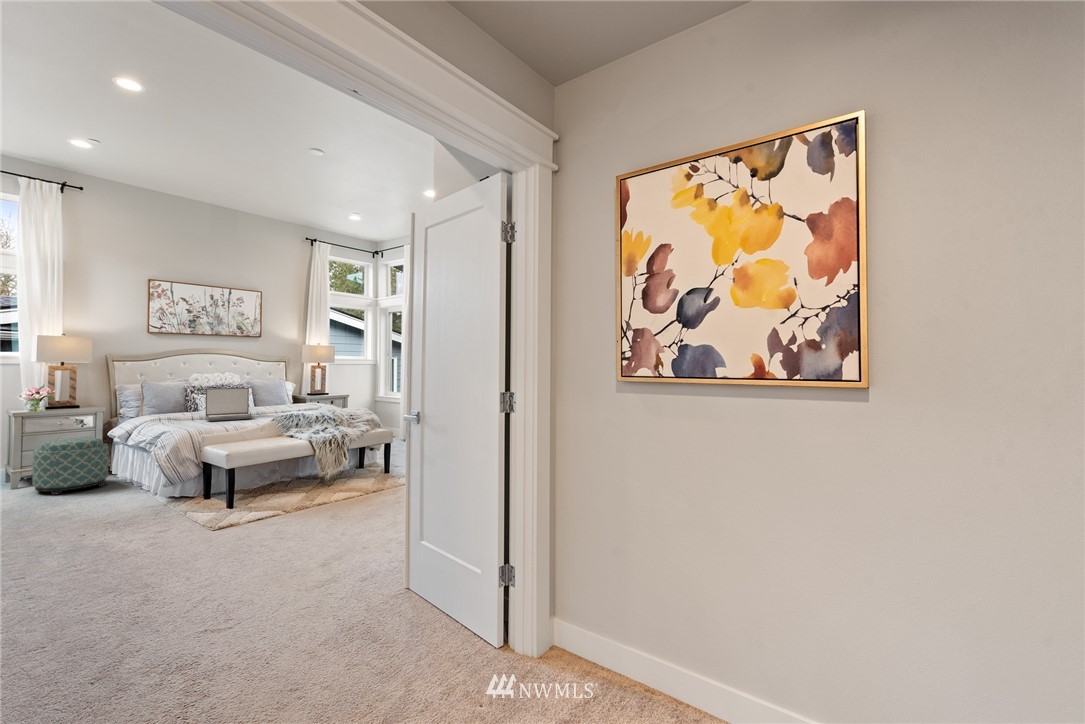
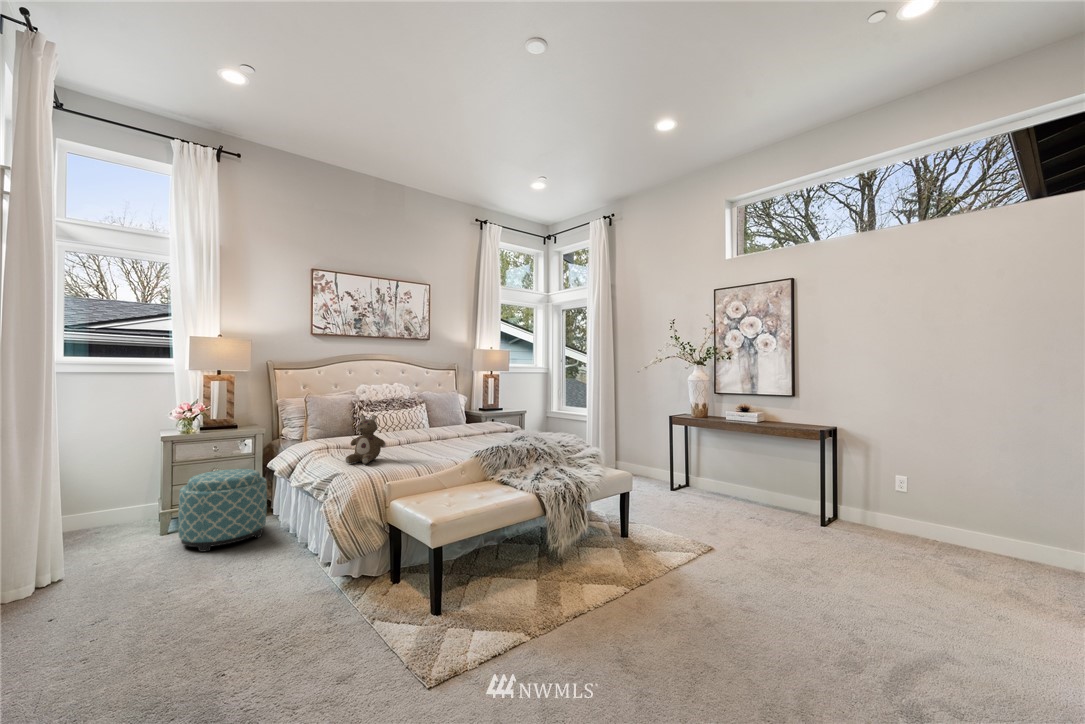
laptop: present [205,388,252,421] -> none [380,404,439,452]
stuffed bear: none [173,394,206,427] -> present [345,415,386,464]

